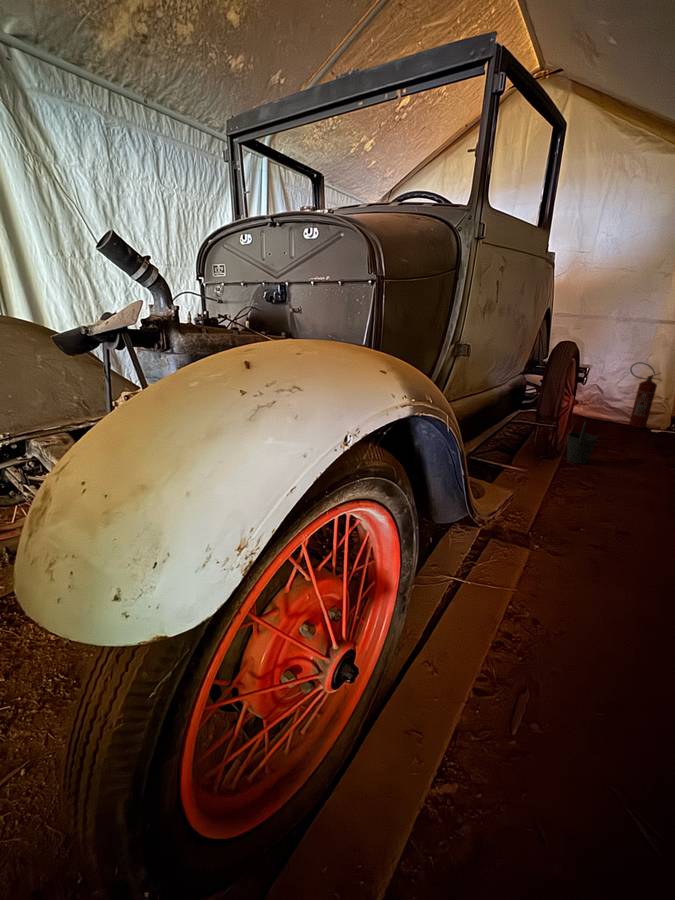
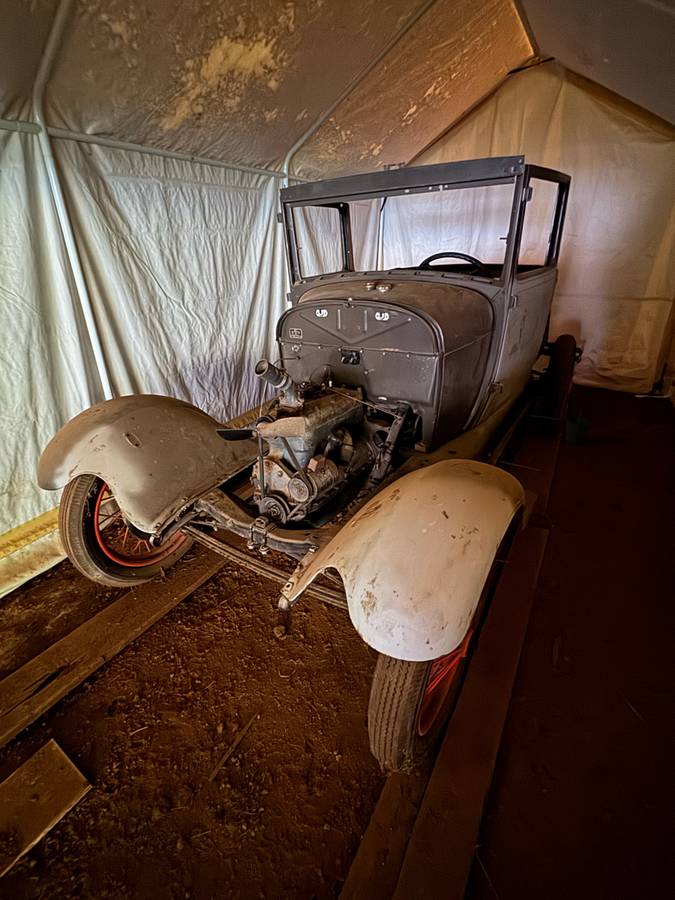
fire extinguisher: present [629,362,660,428] -> none [615,341,643,397]

